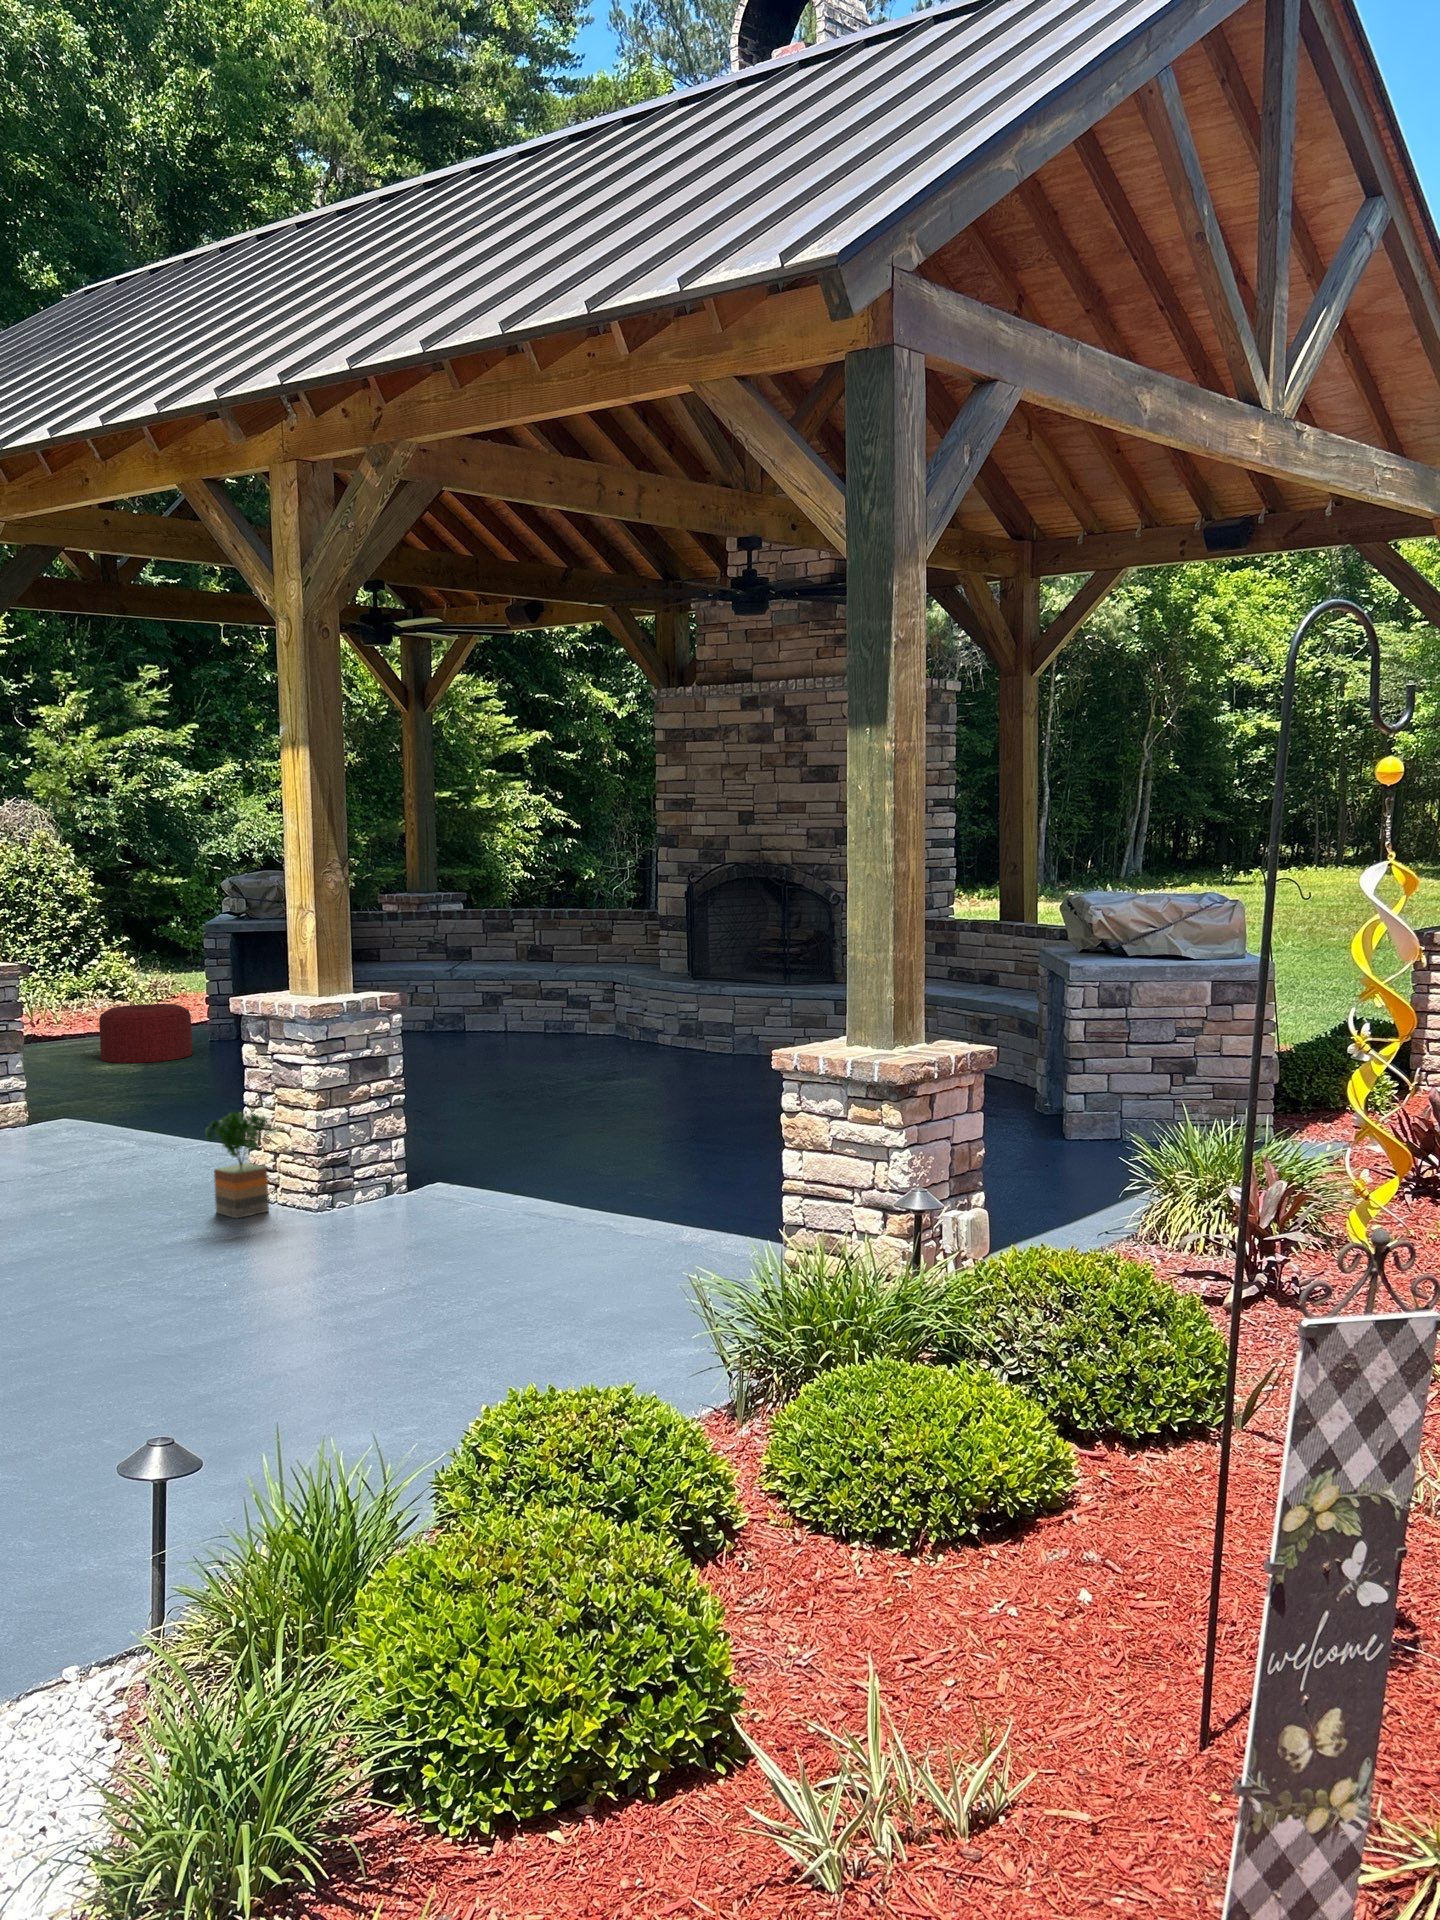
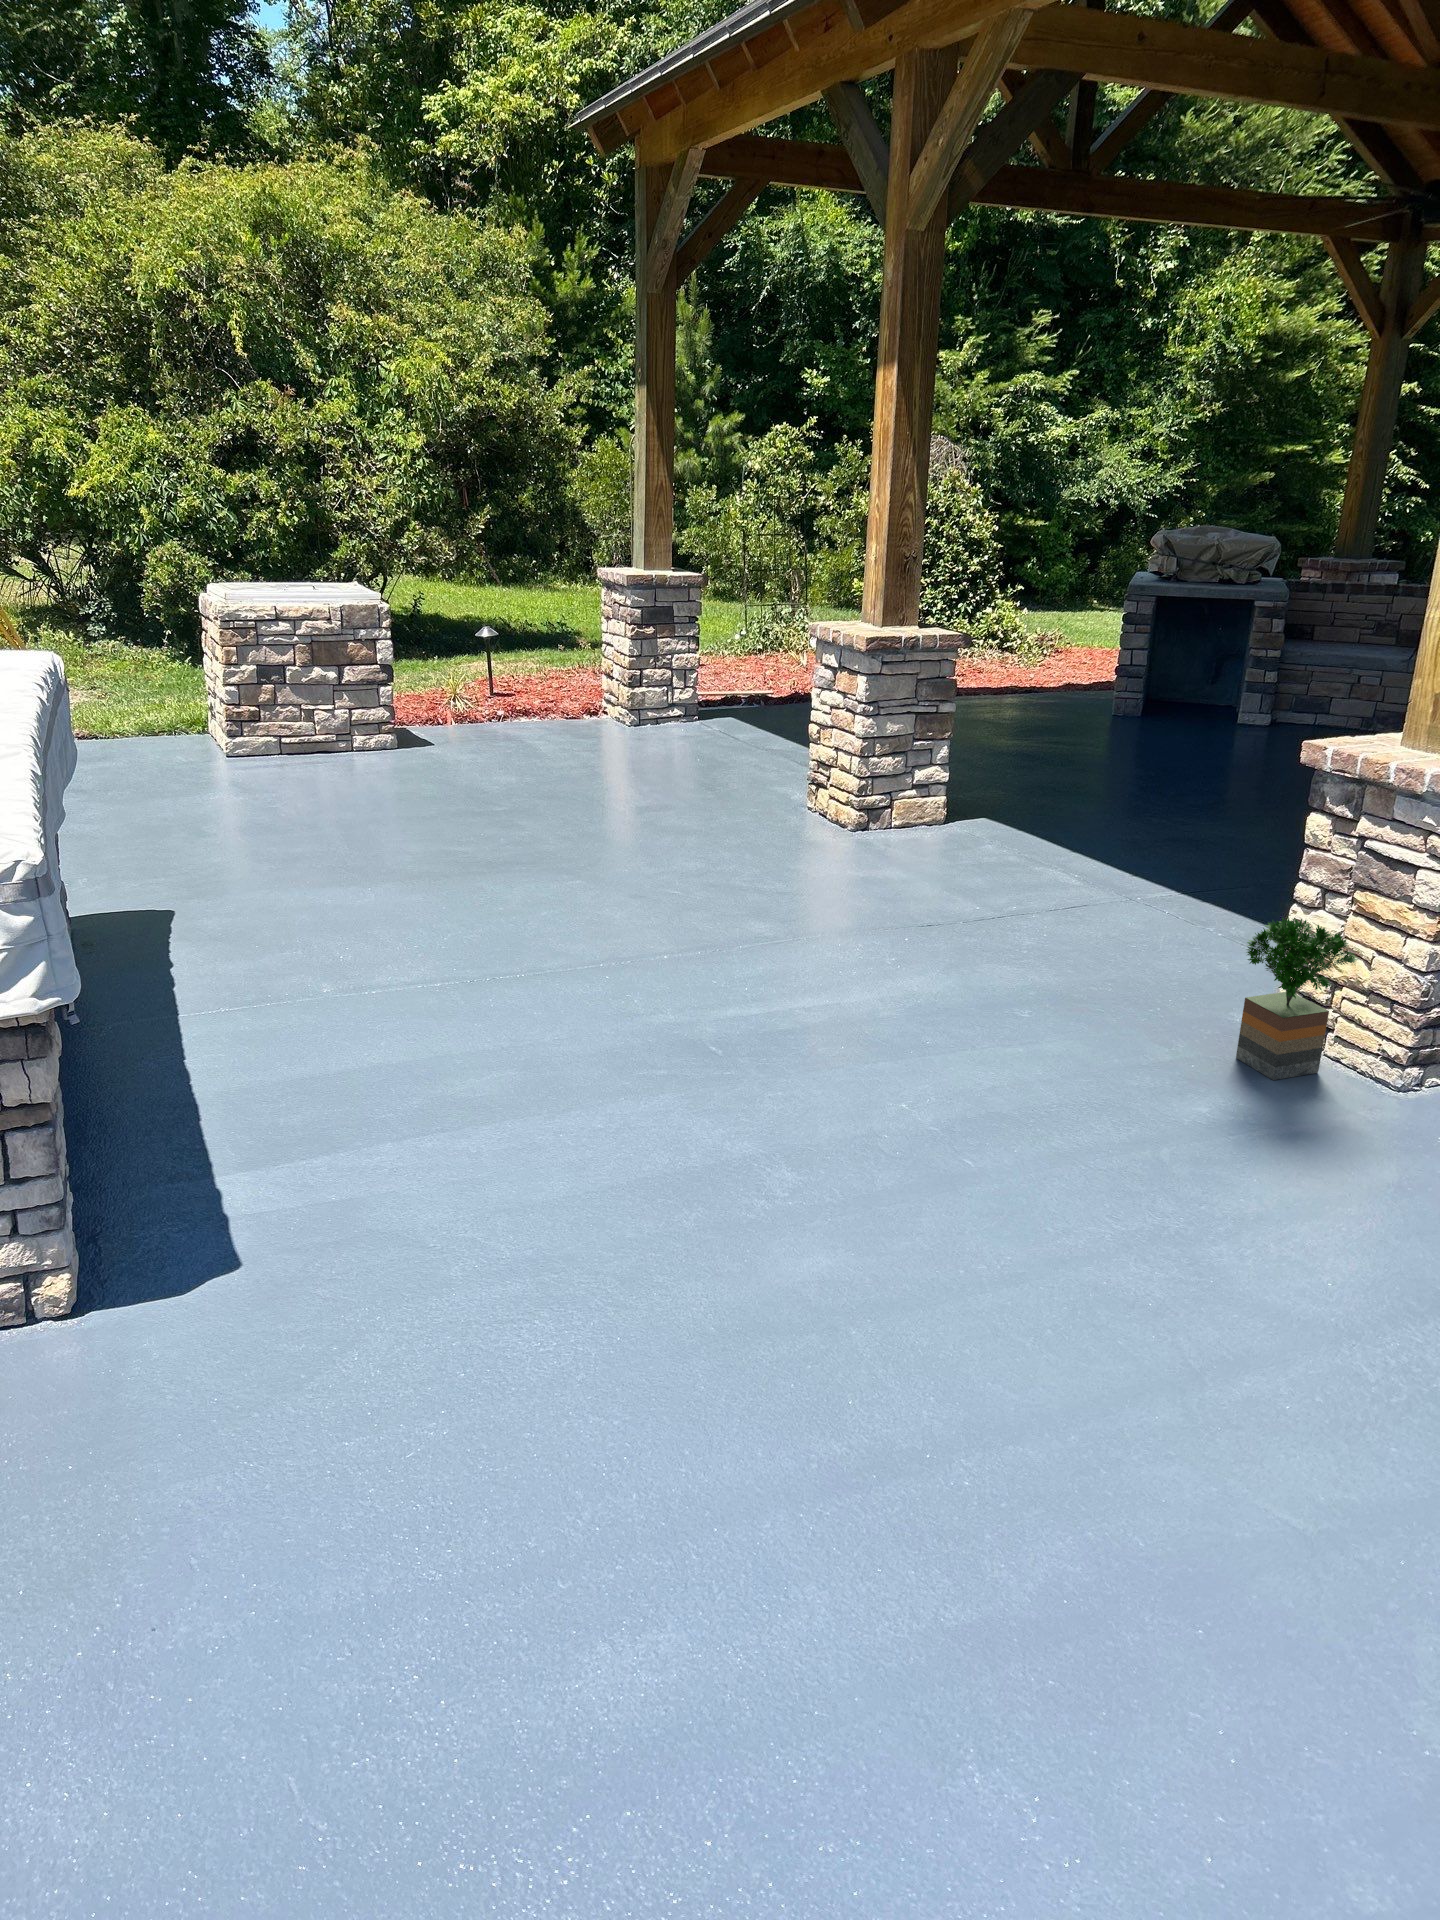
ottoman: present [99,1004,193,1063] -> none [1006,673,1108,742]

